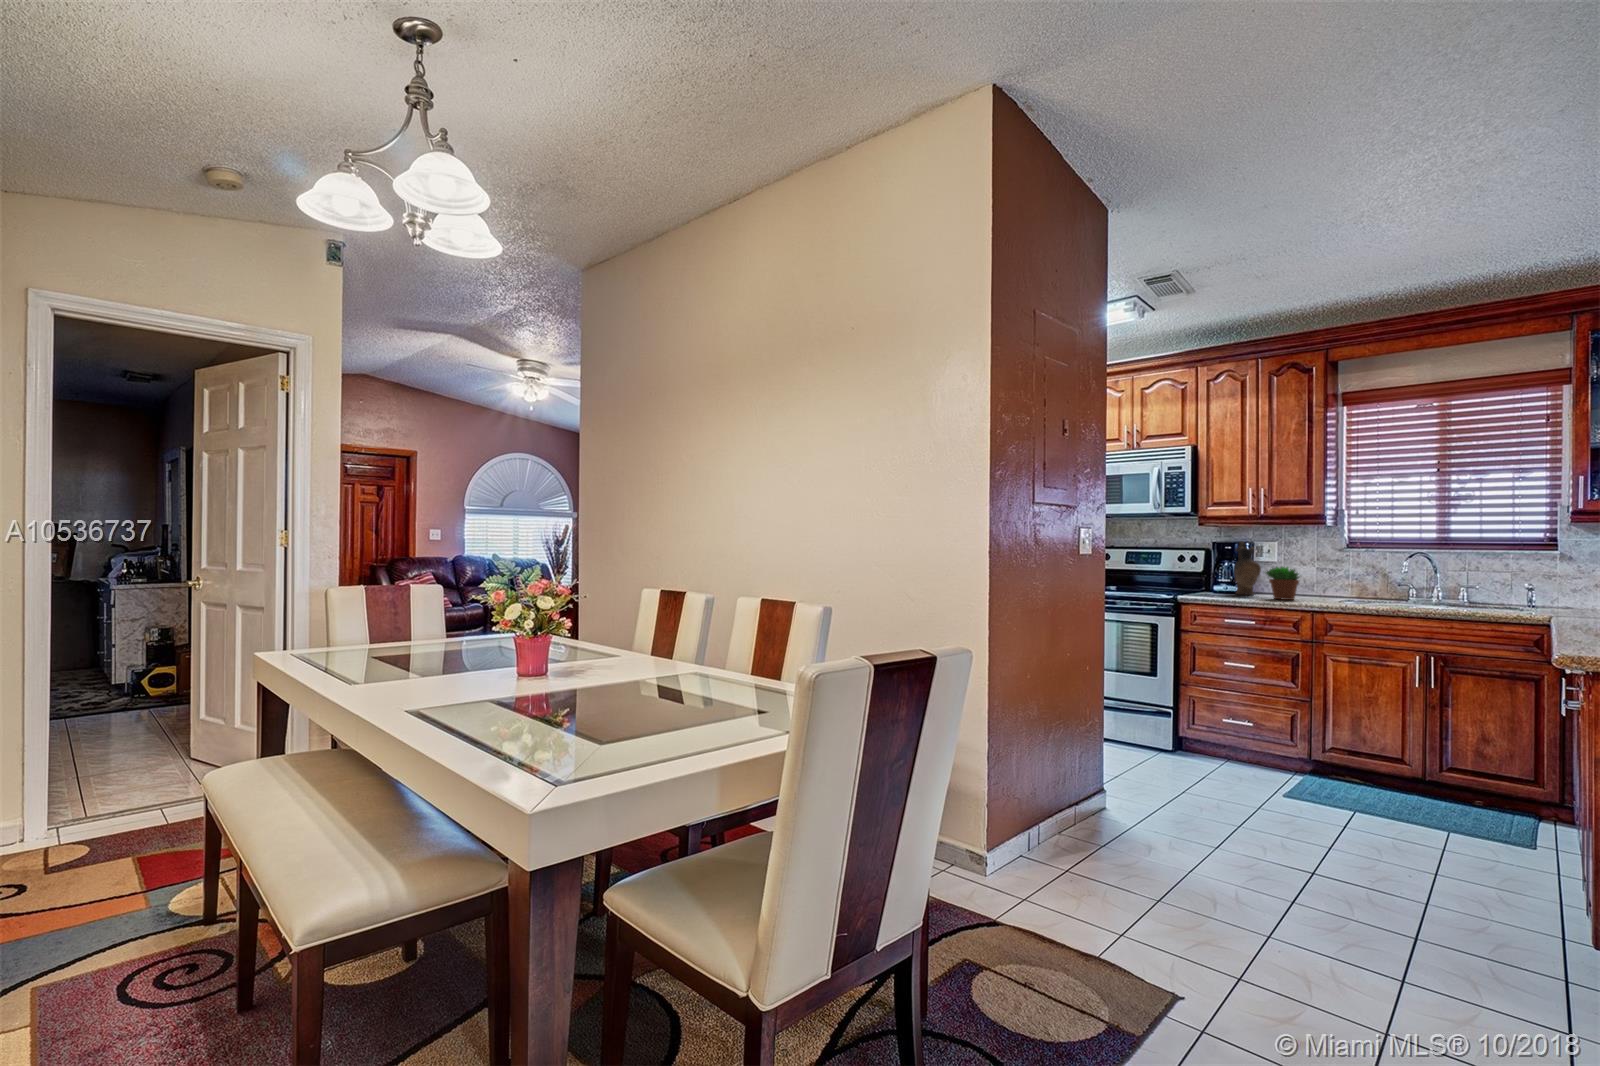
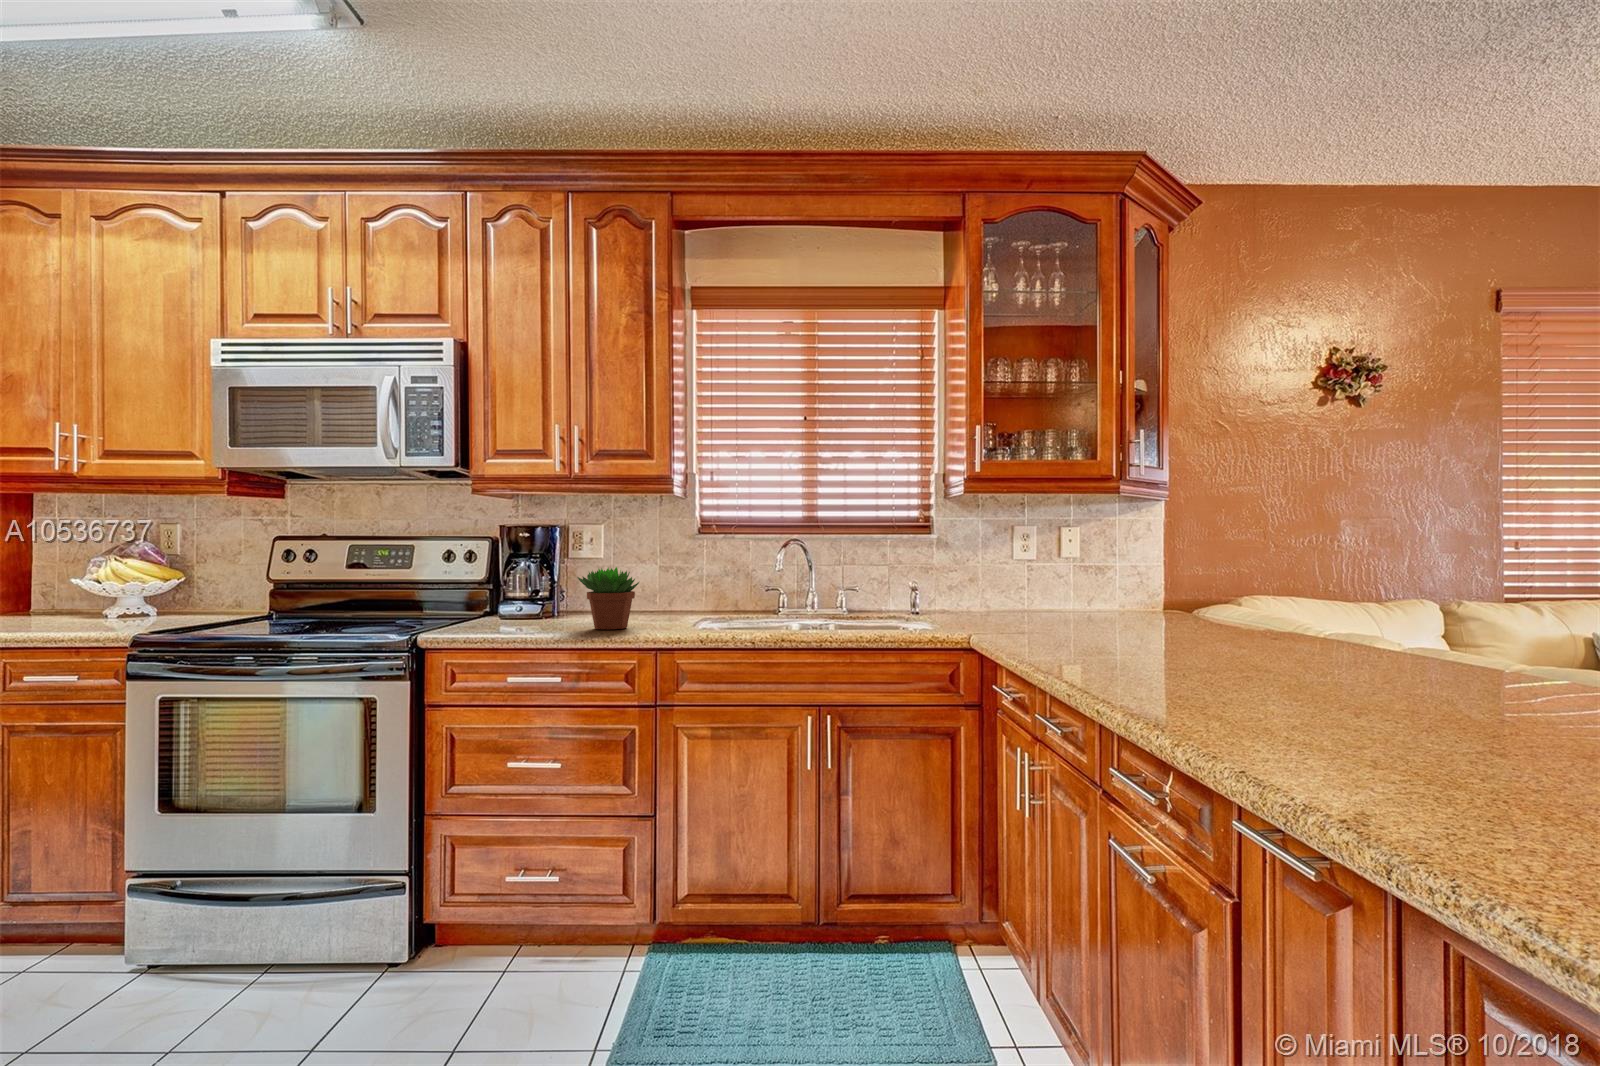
ceramic pitcher: present [1234,541,1261,595] -> none [533,523,576,620]

